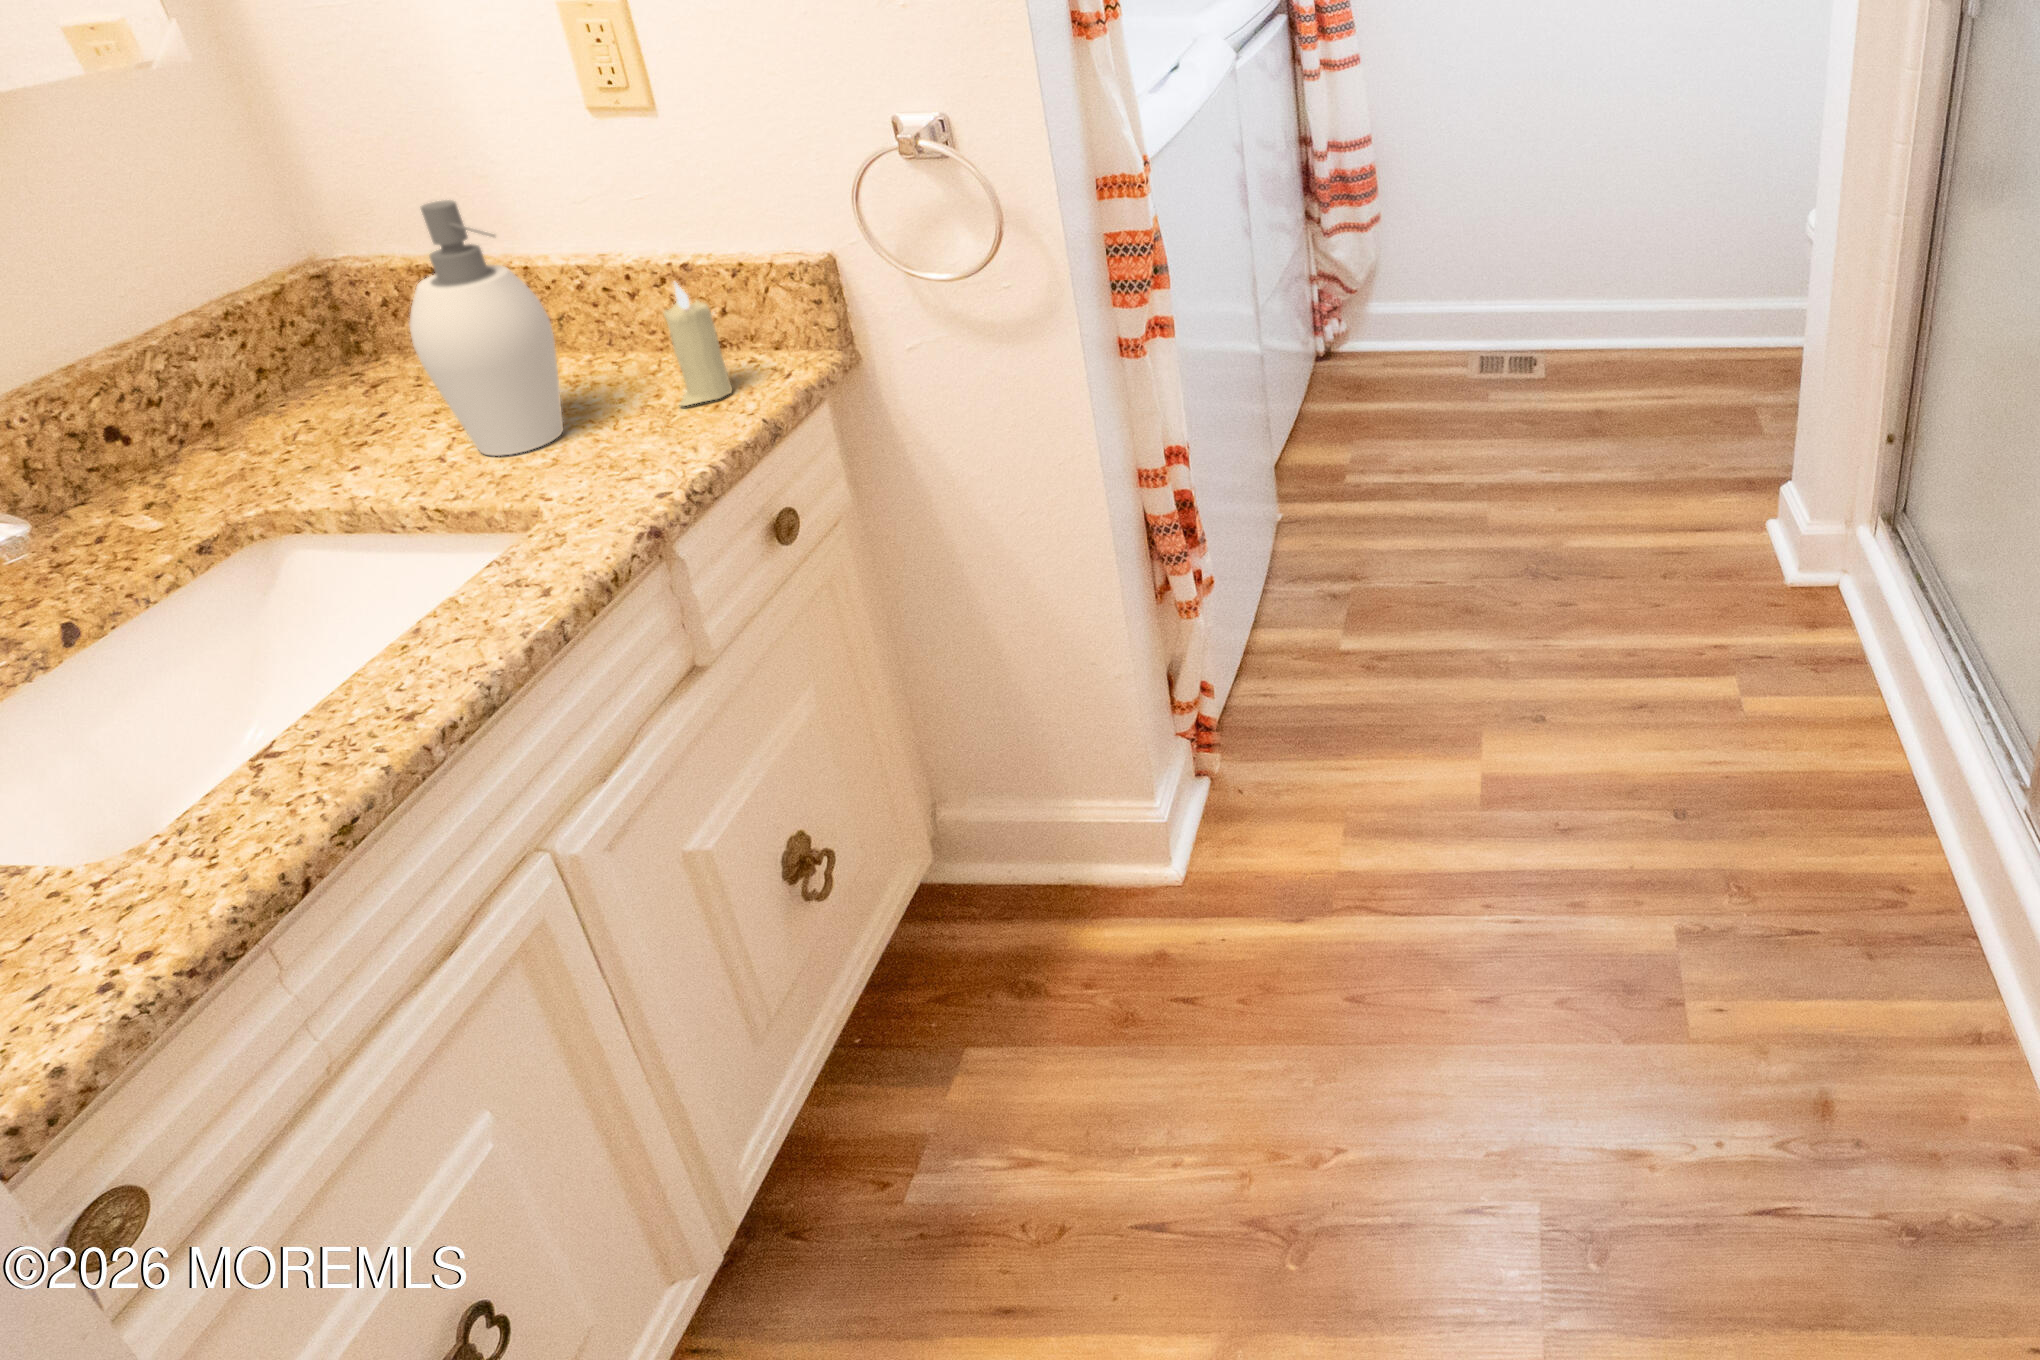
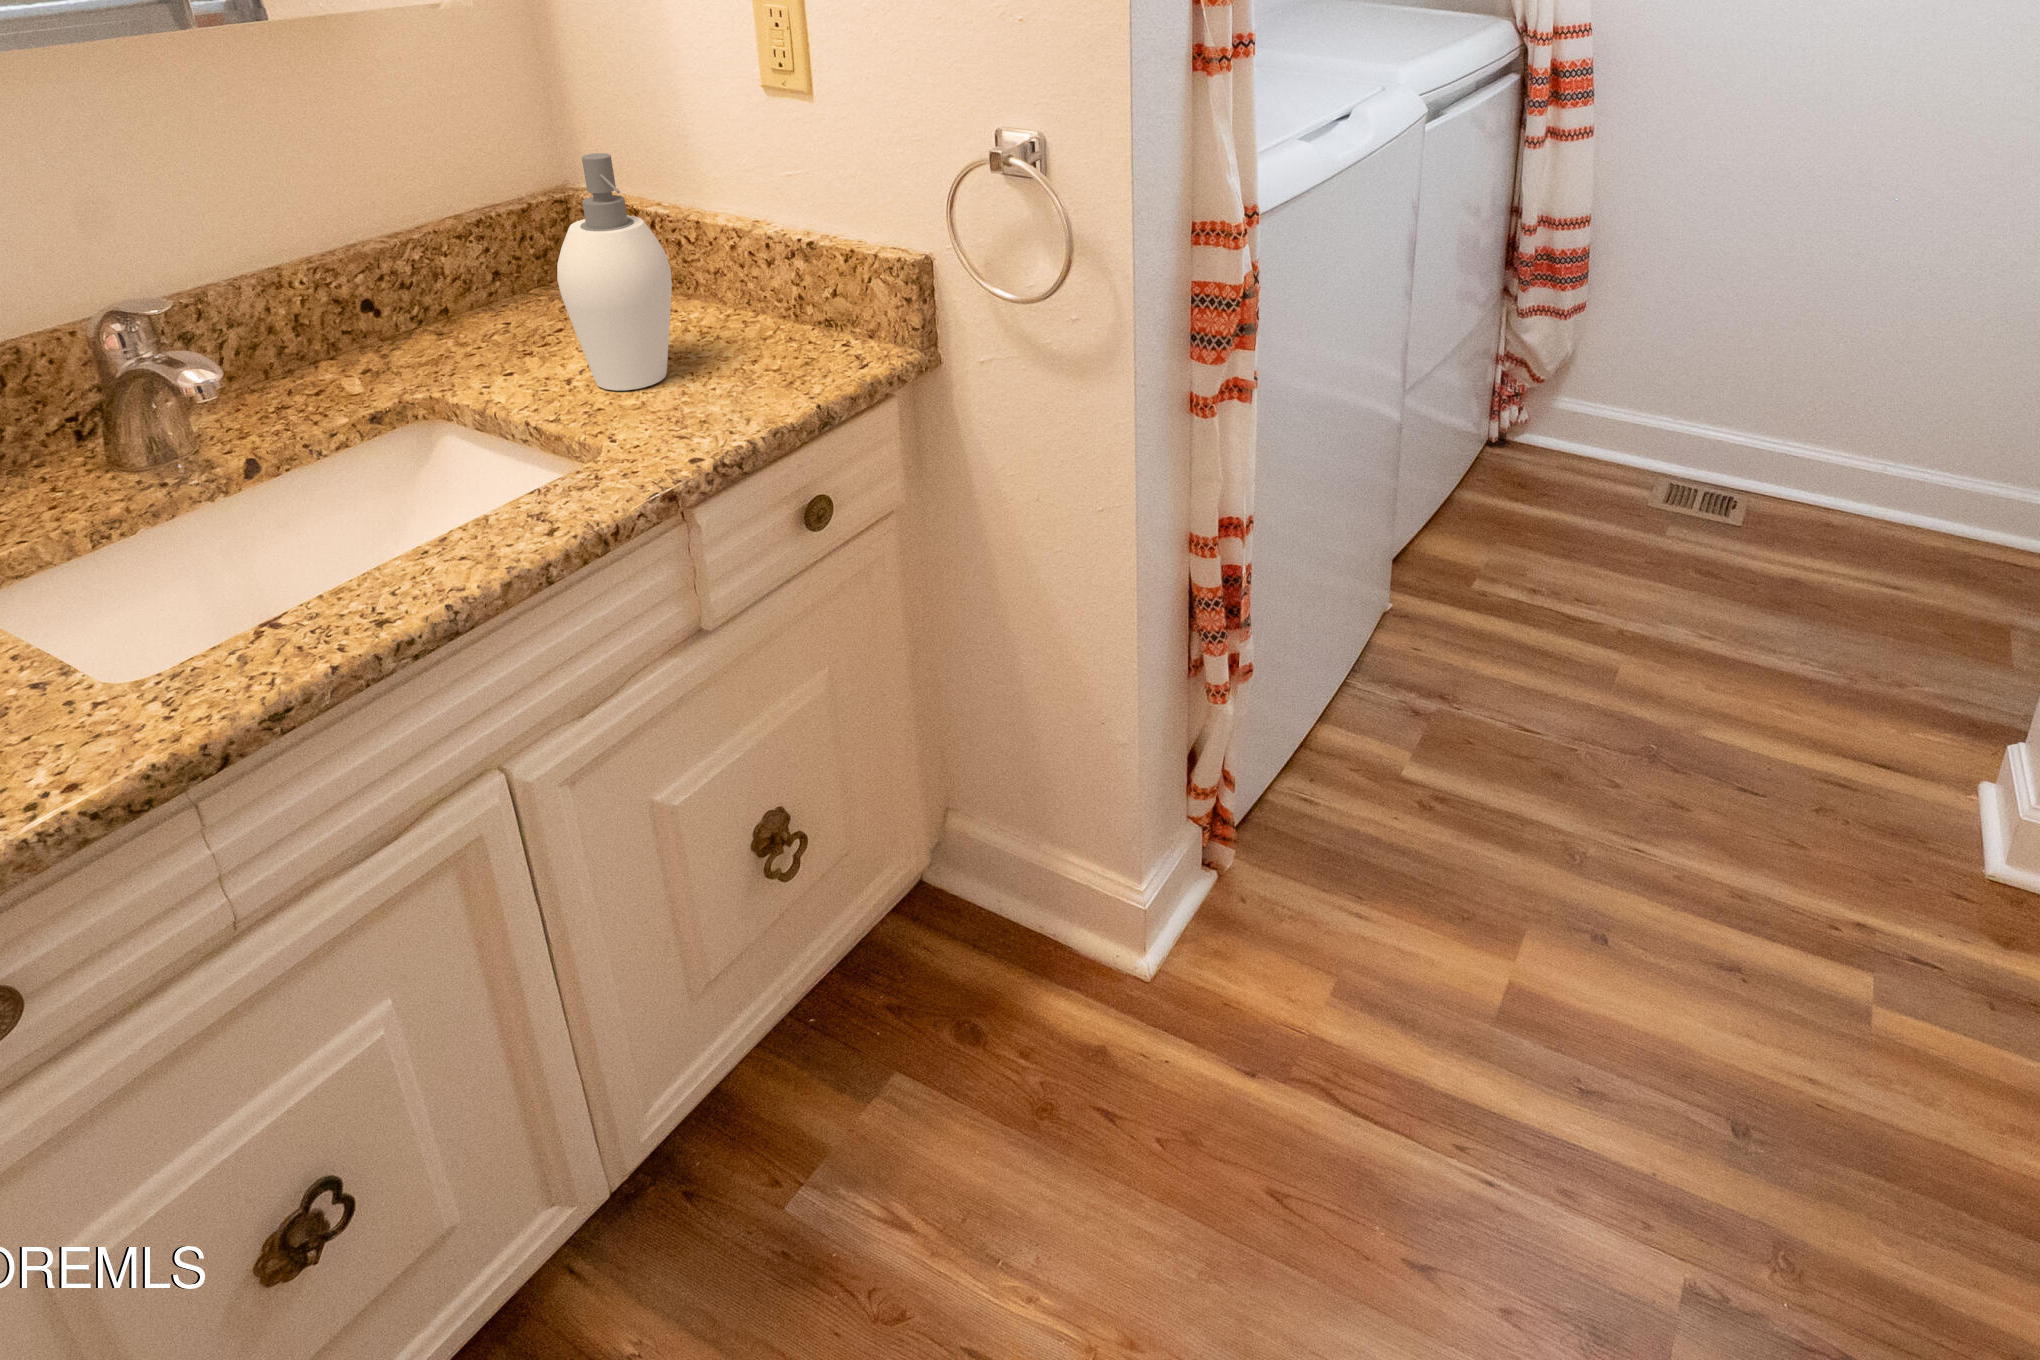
candle: present [663,283,732,406] -> none [762,259,813,377]

